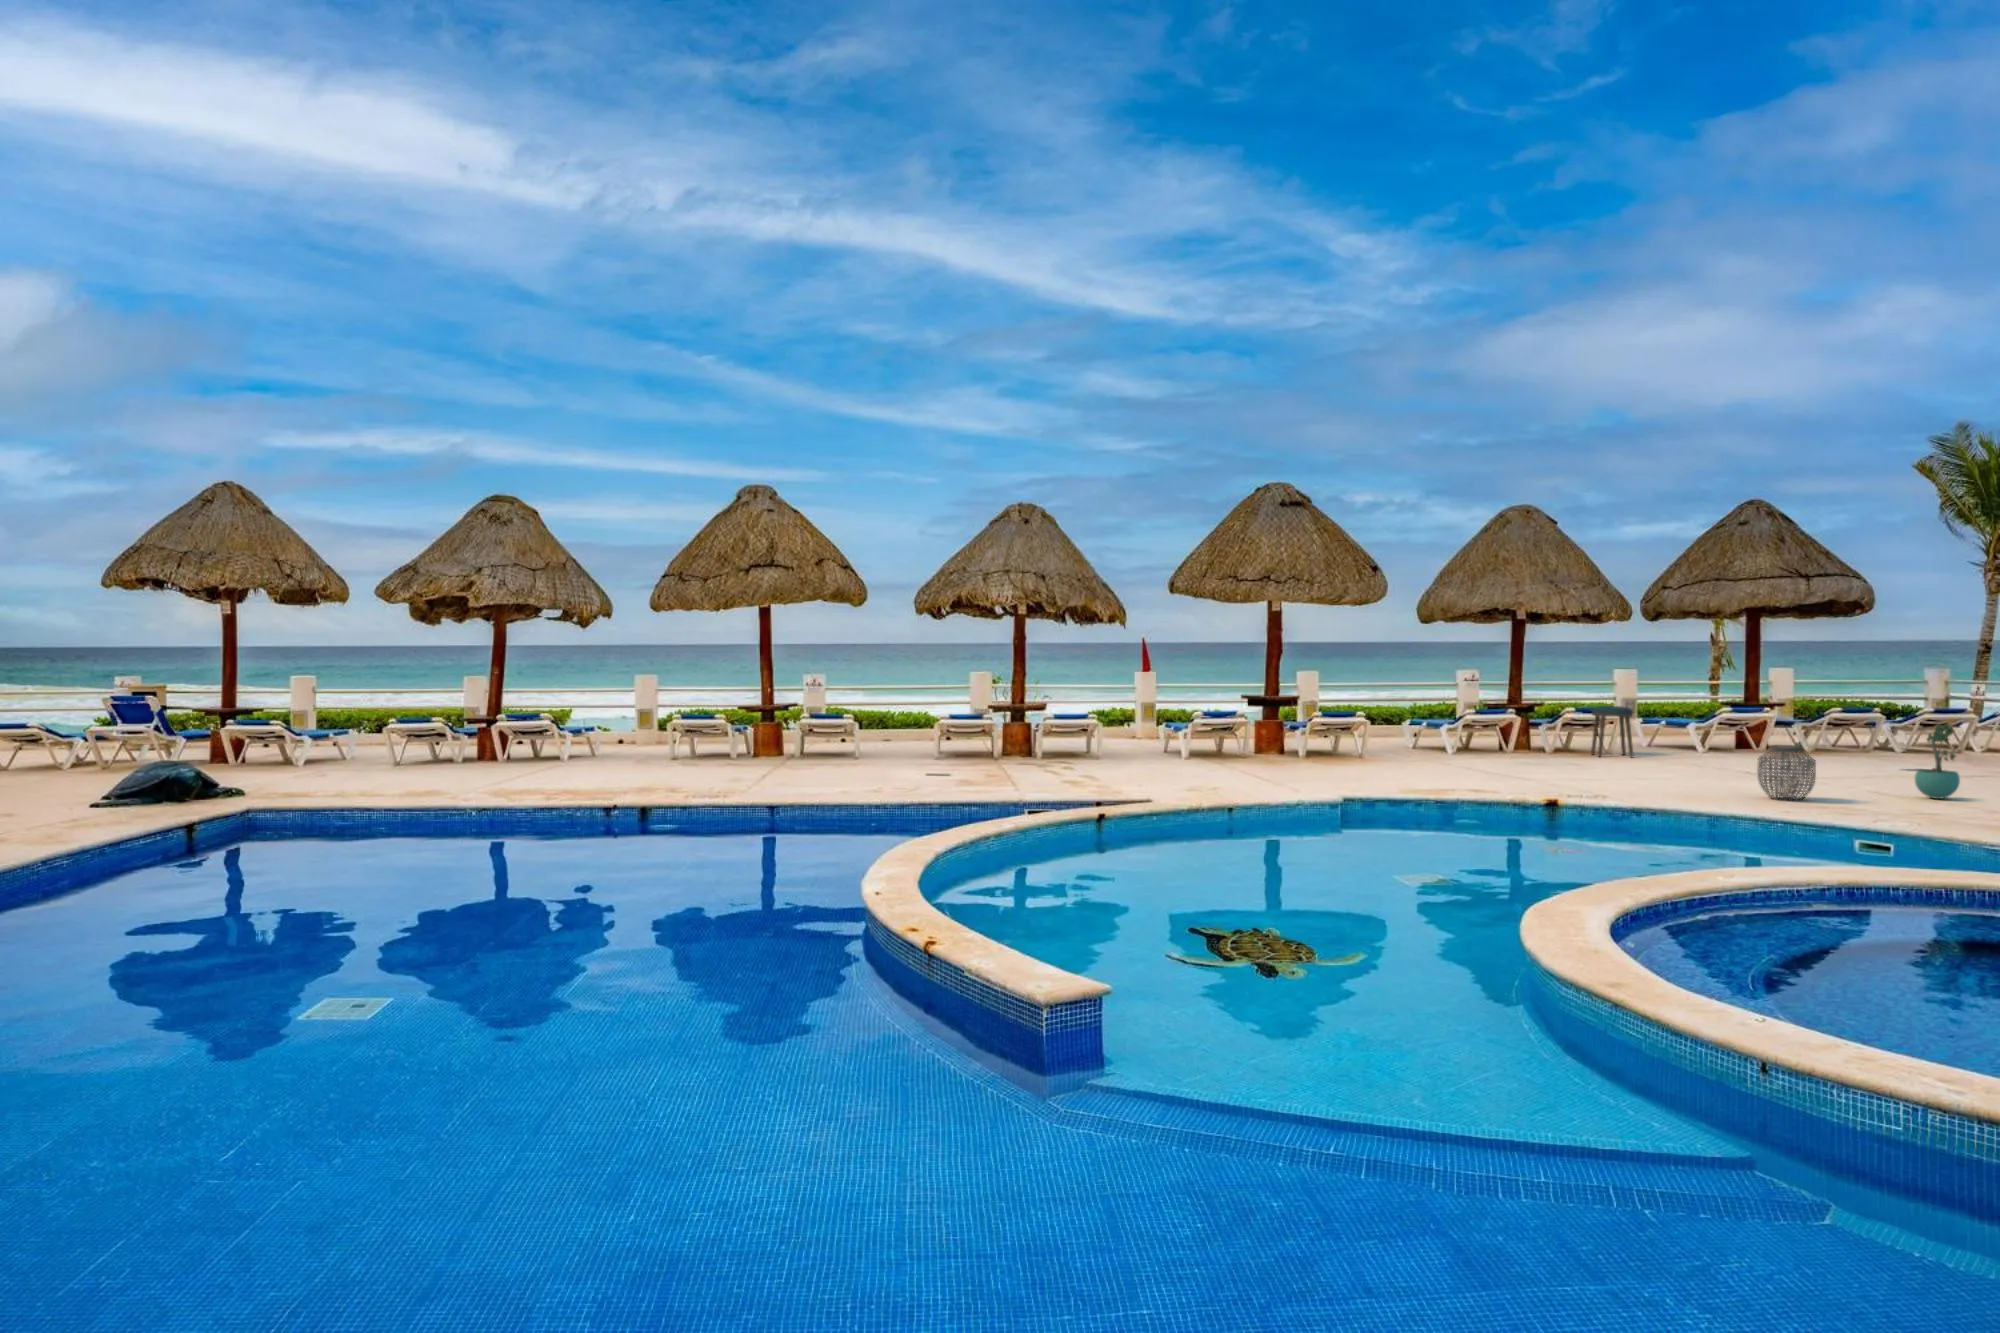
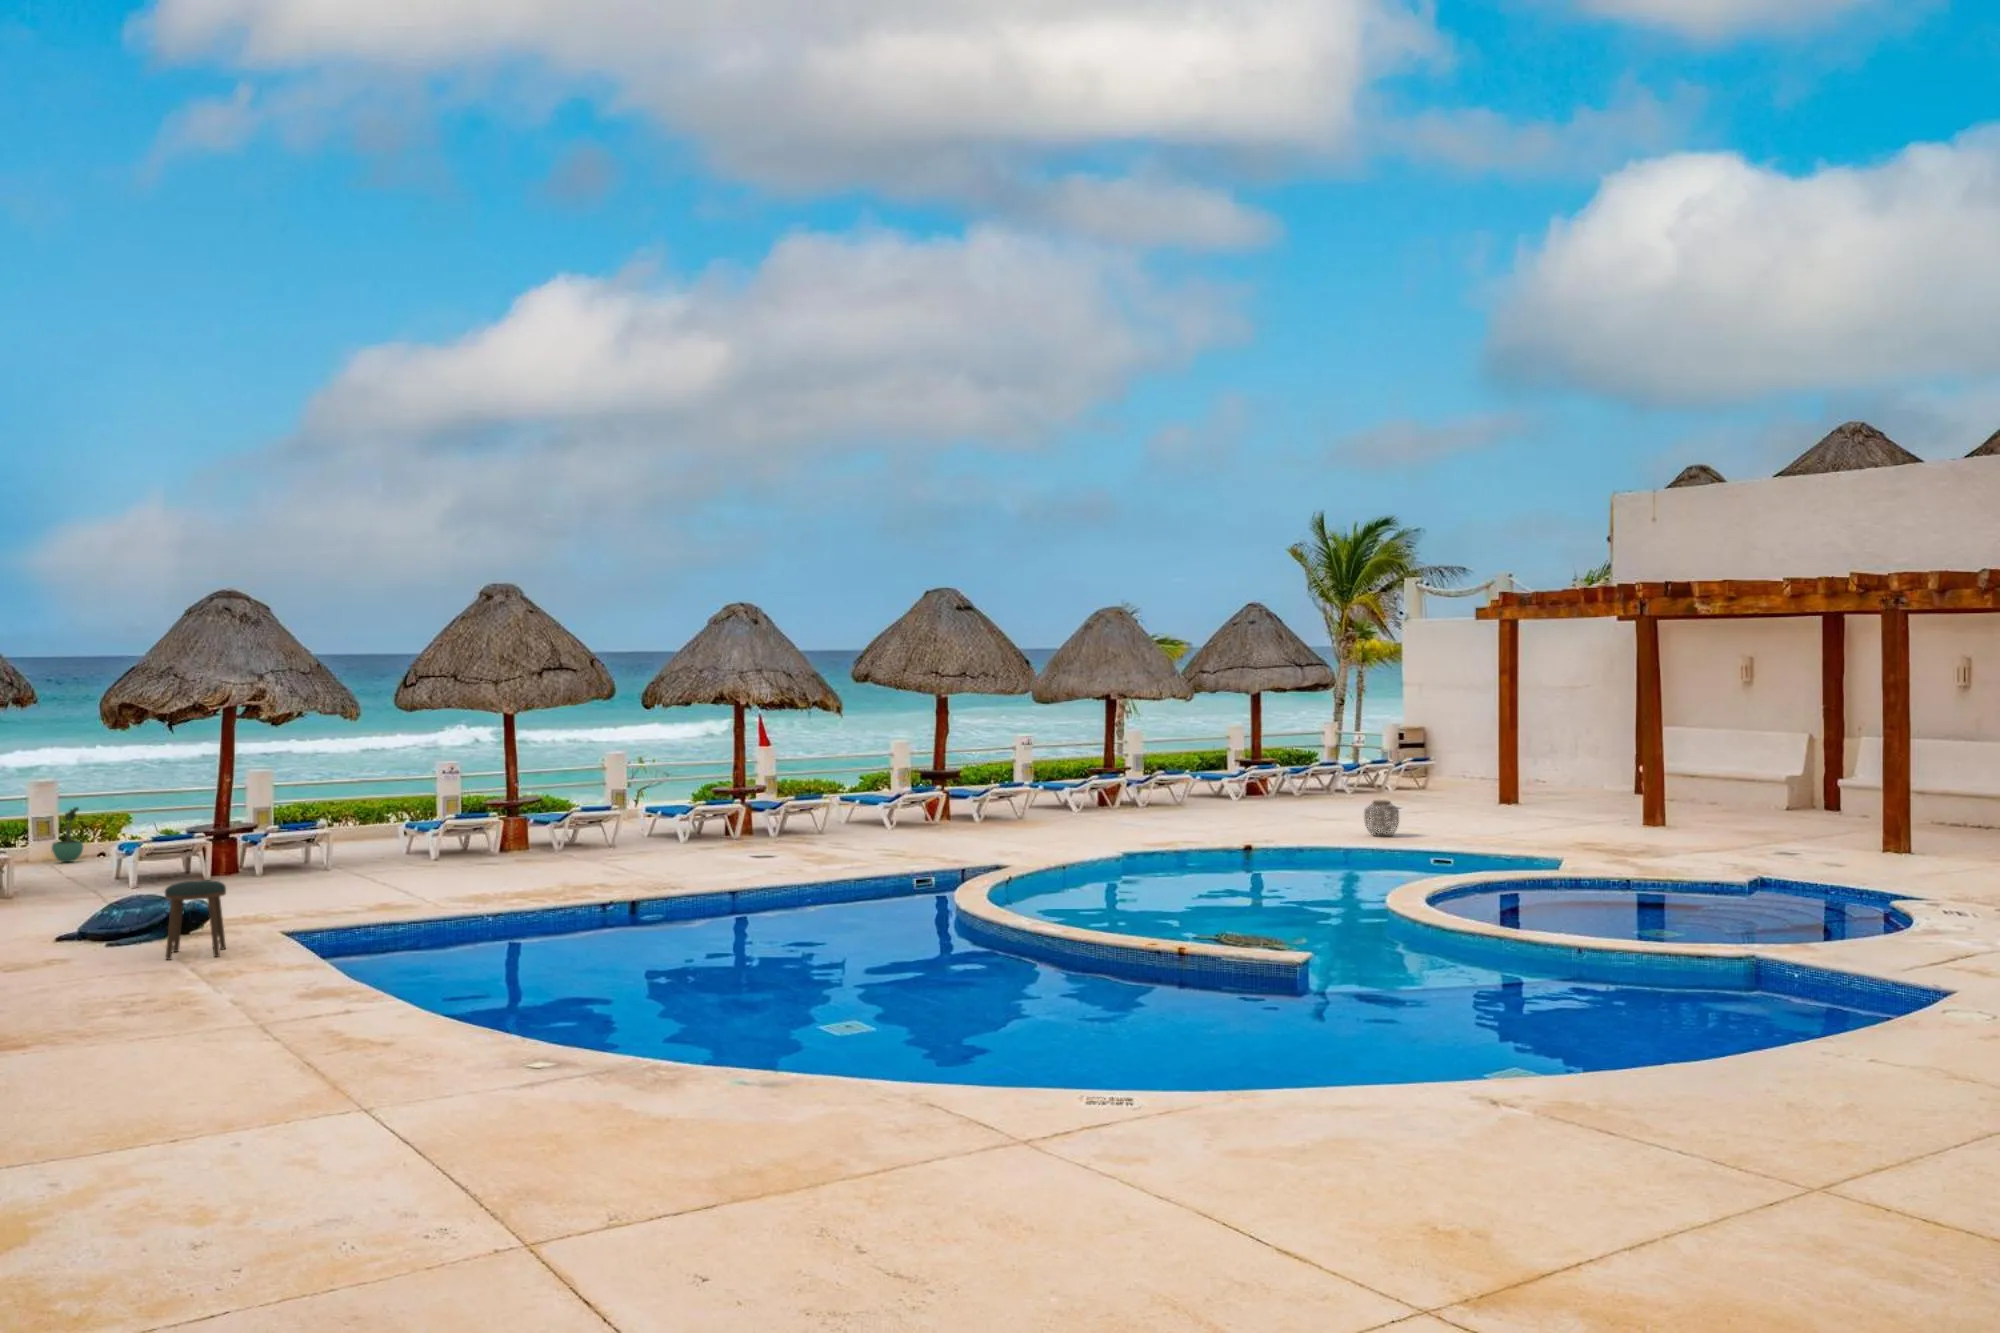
stool: present [1591,706,1633,757] -> present [165,880,226,960]
potted plant: present [1915,724,1960,799] -> present [52,807,83,862]

